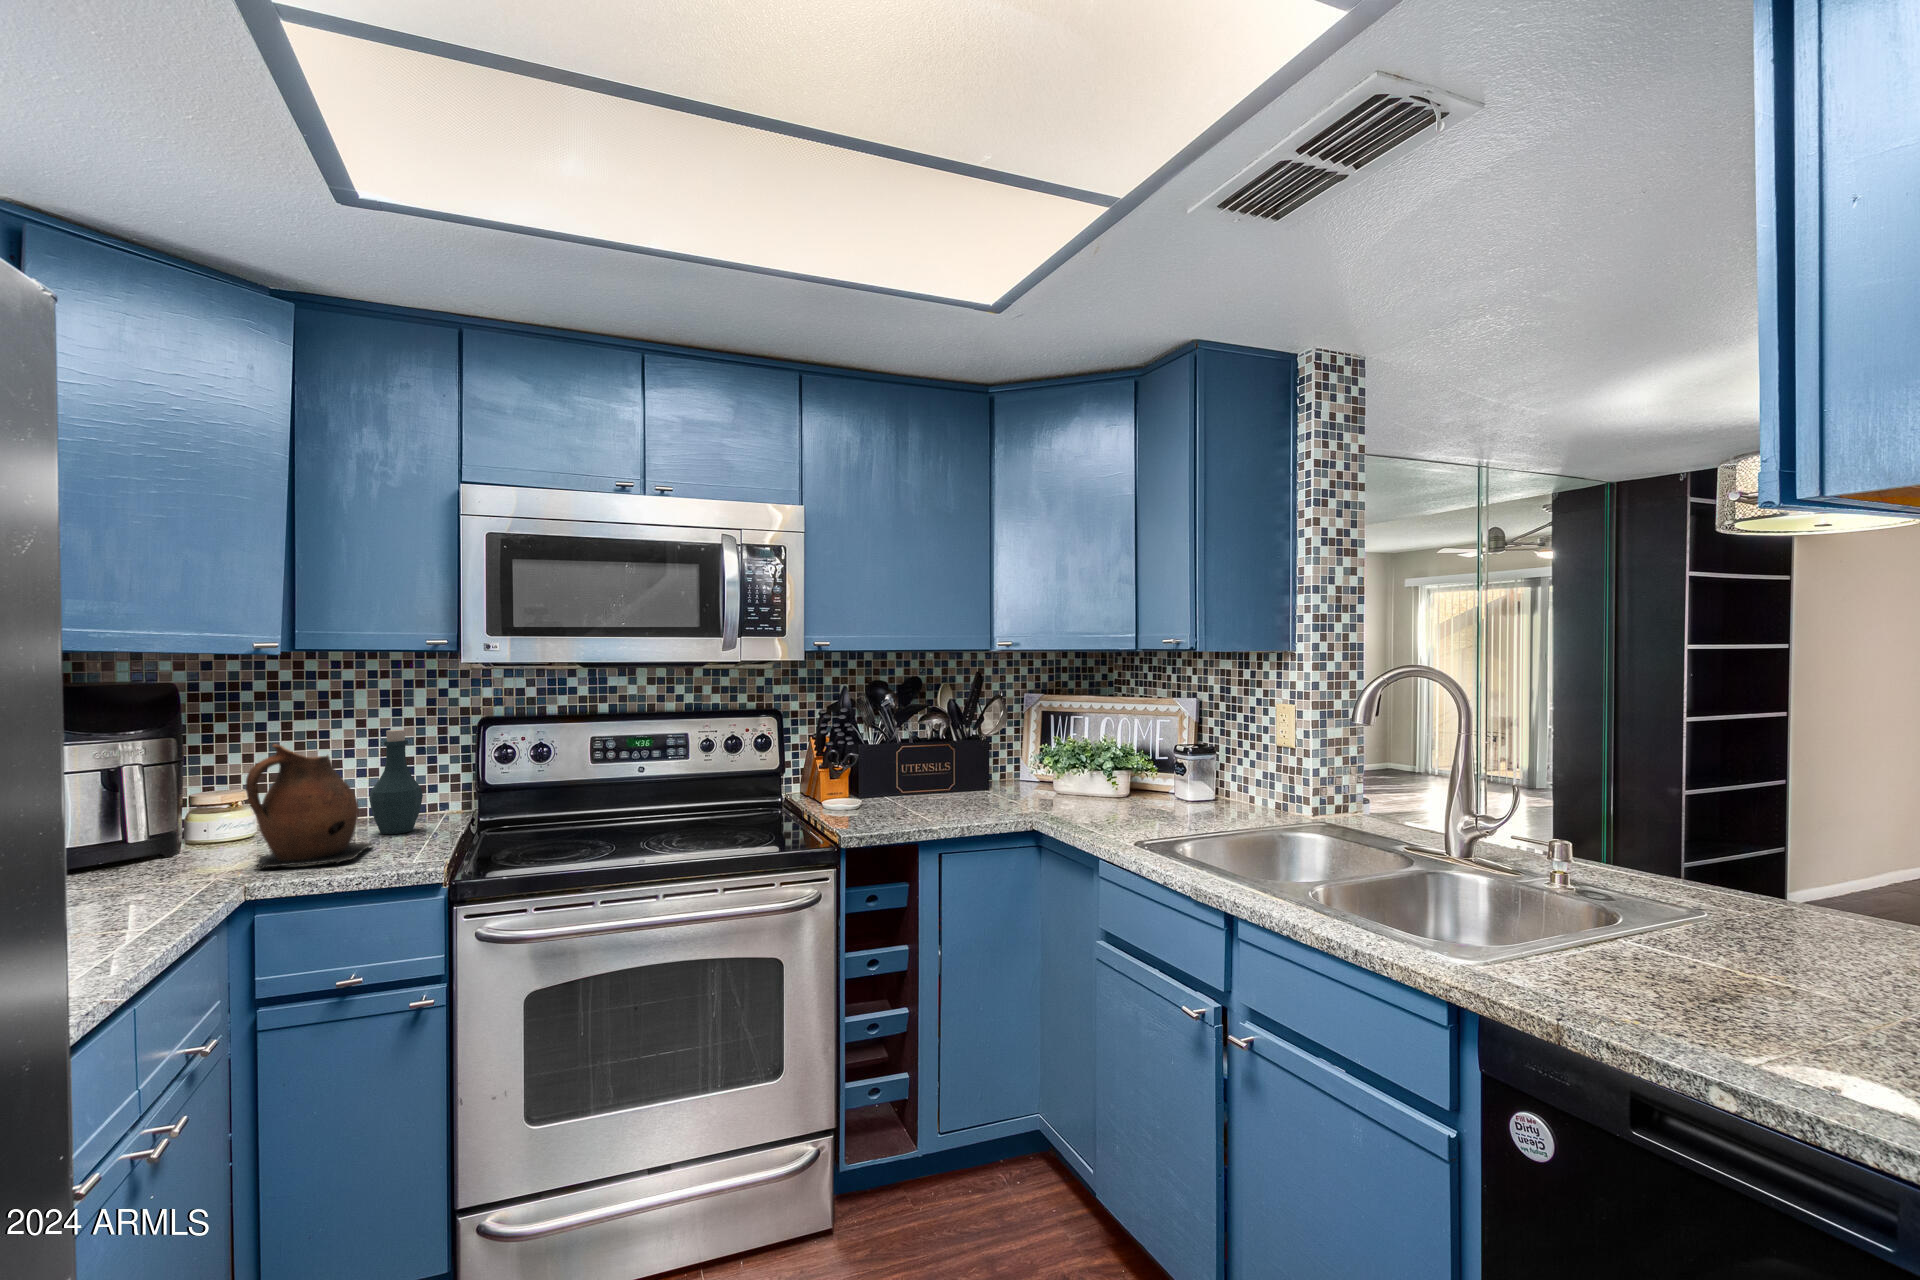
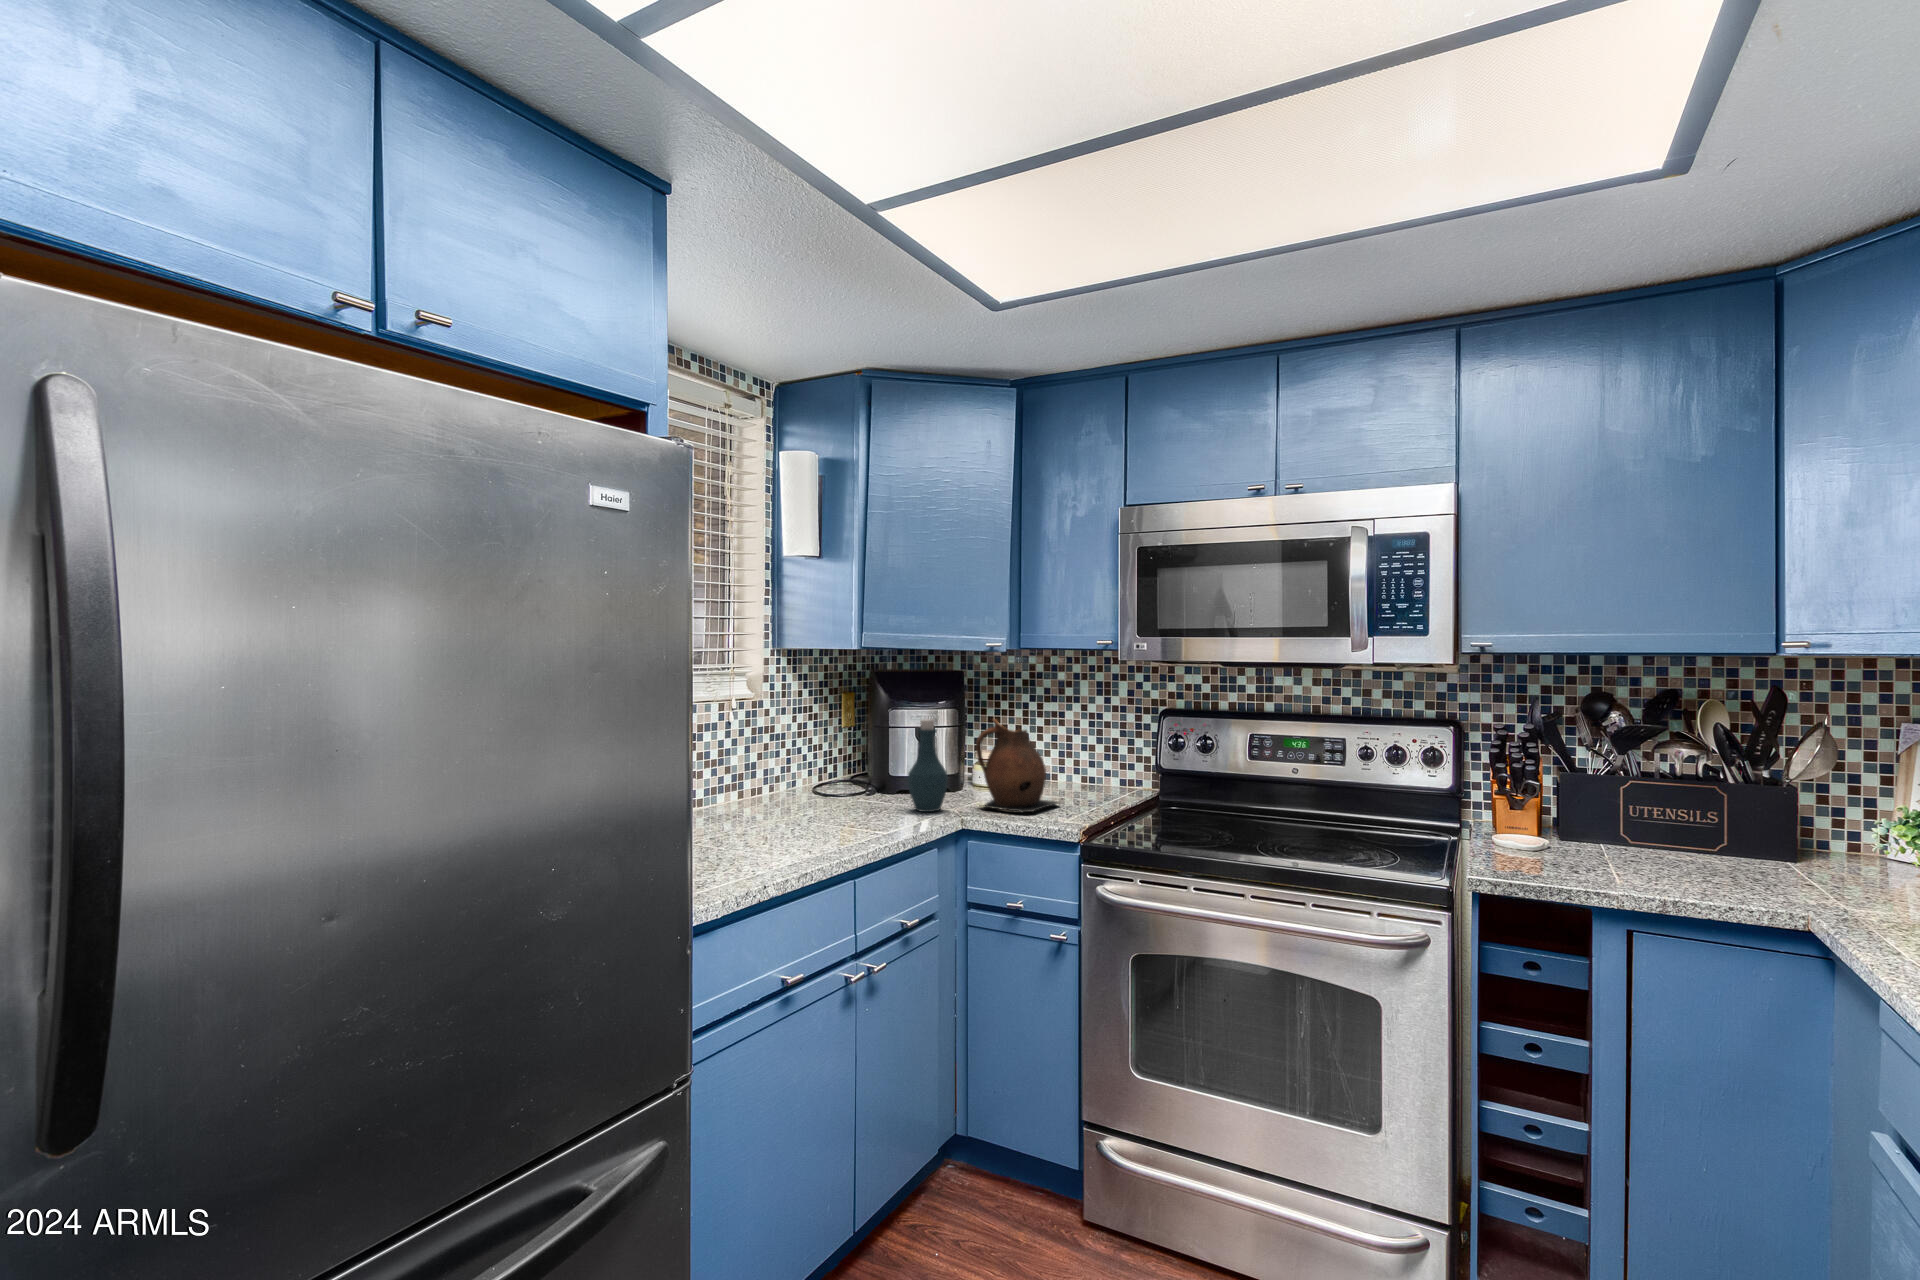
bottle: present [369,730,423,834] -> present [907,720,948,812]

